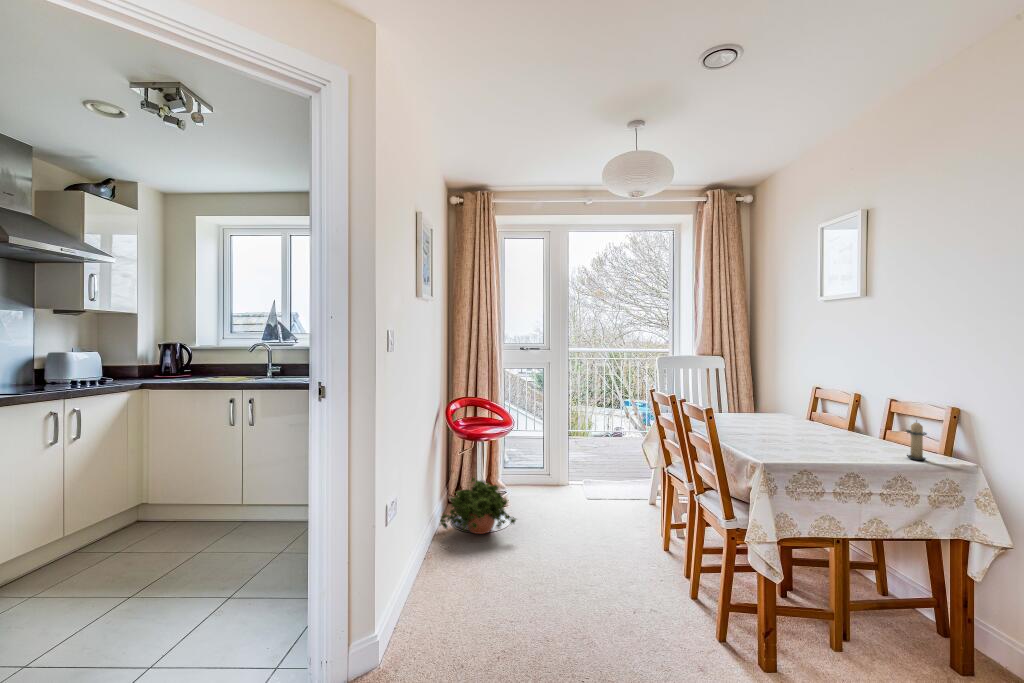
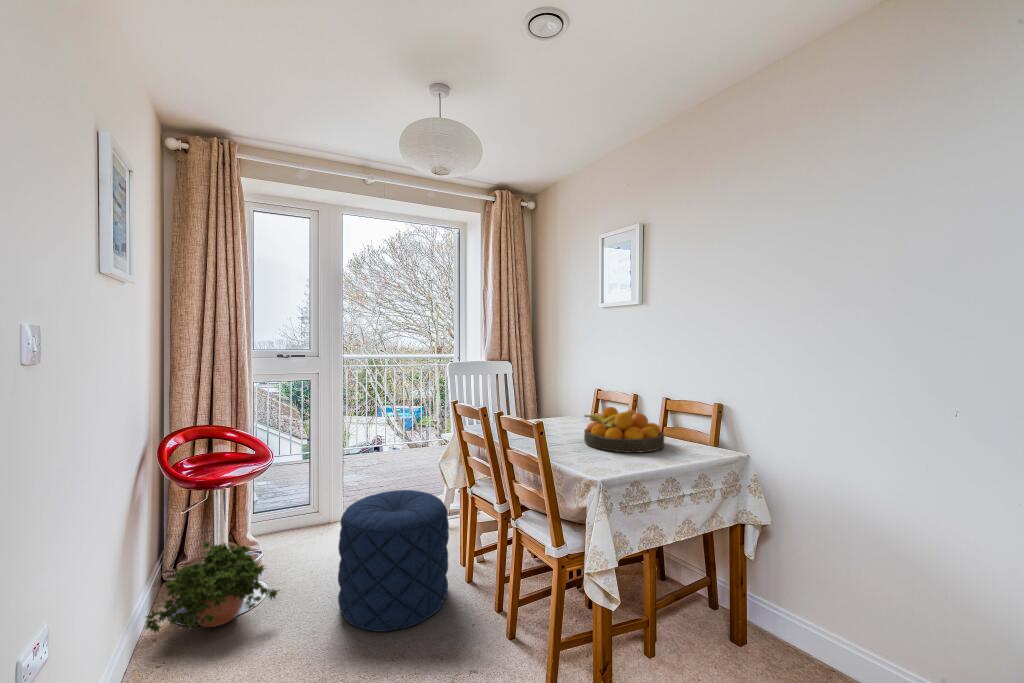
fruit bowl: none [775,403,869,450] -> present [584,407,664,453]
candle: present [906,421,927,460] -> none [698,417,717,456]
pouf: none [556,461,644,568] -> present [338,490,449,631]

